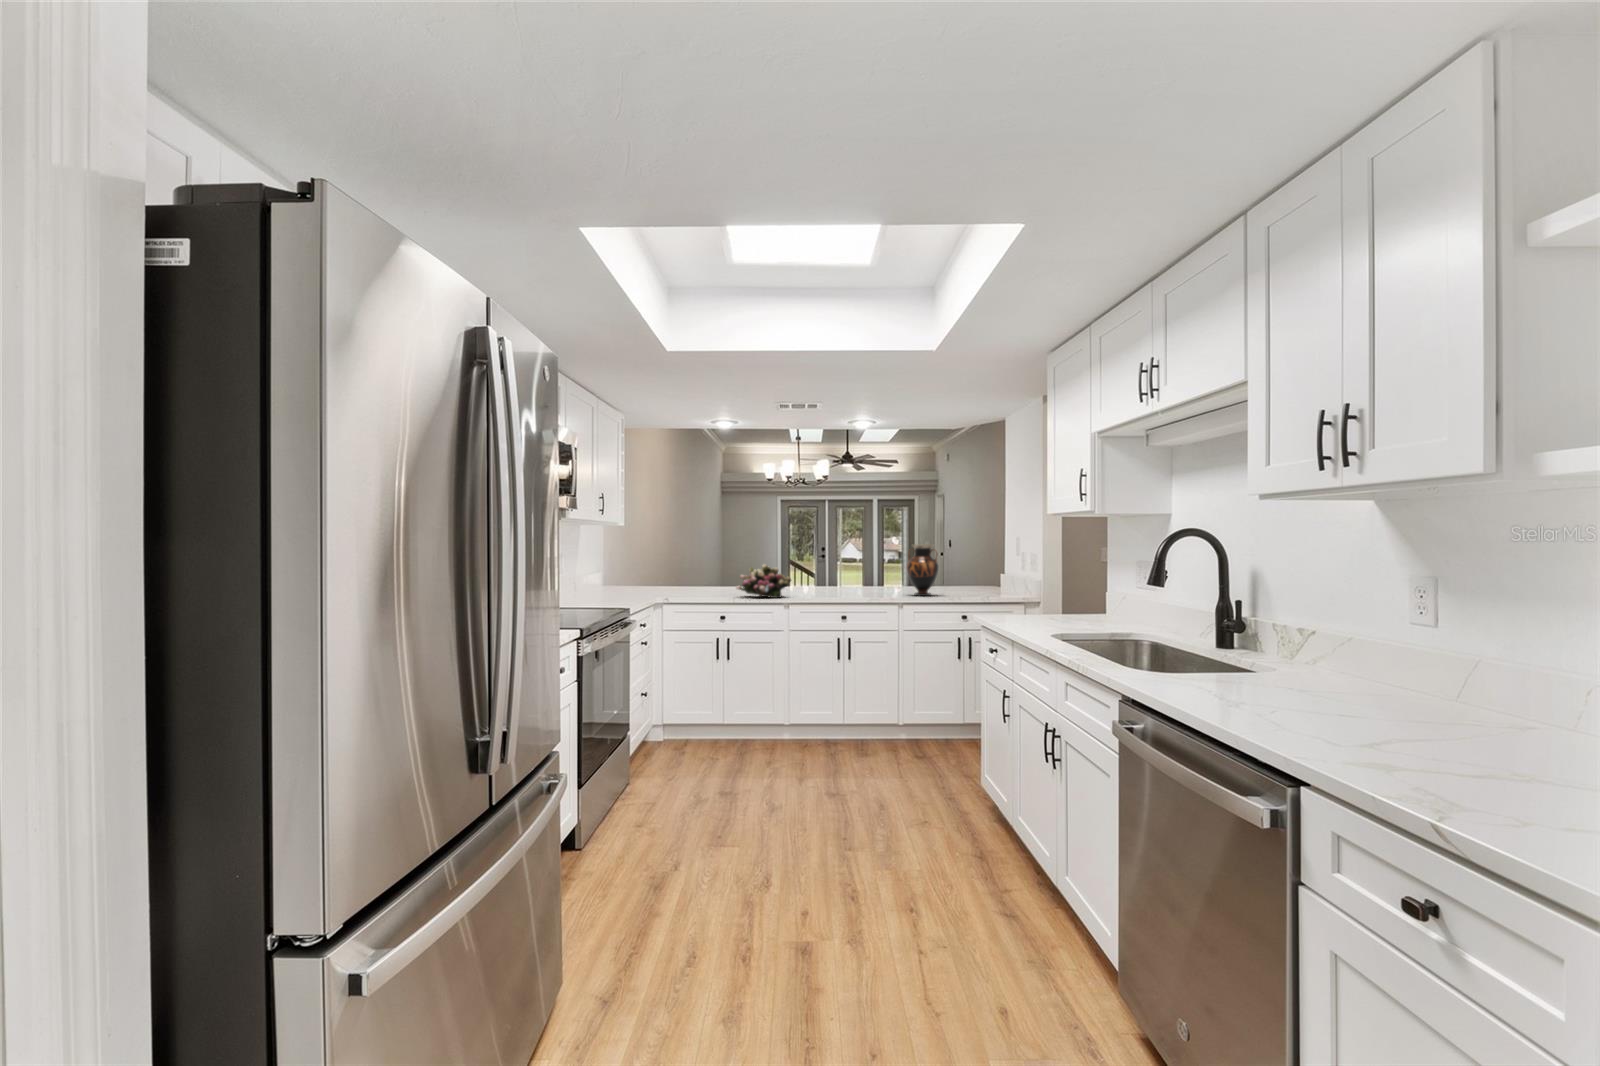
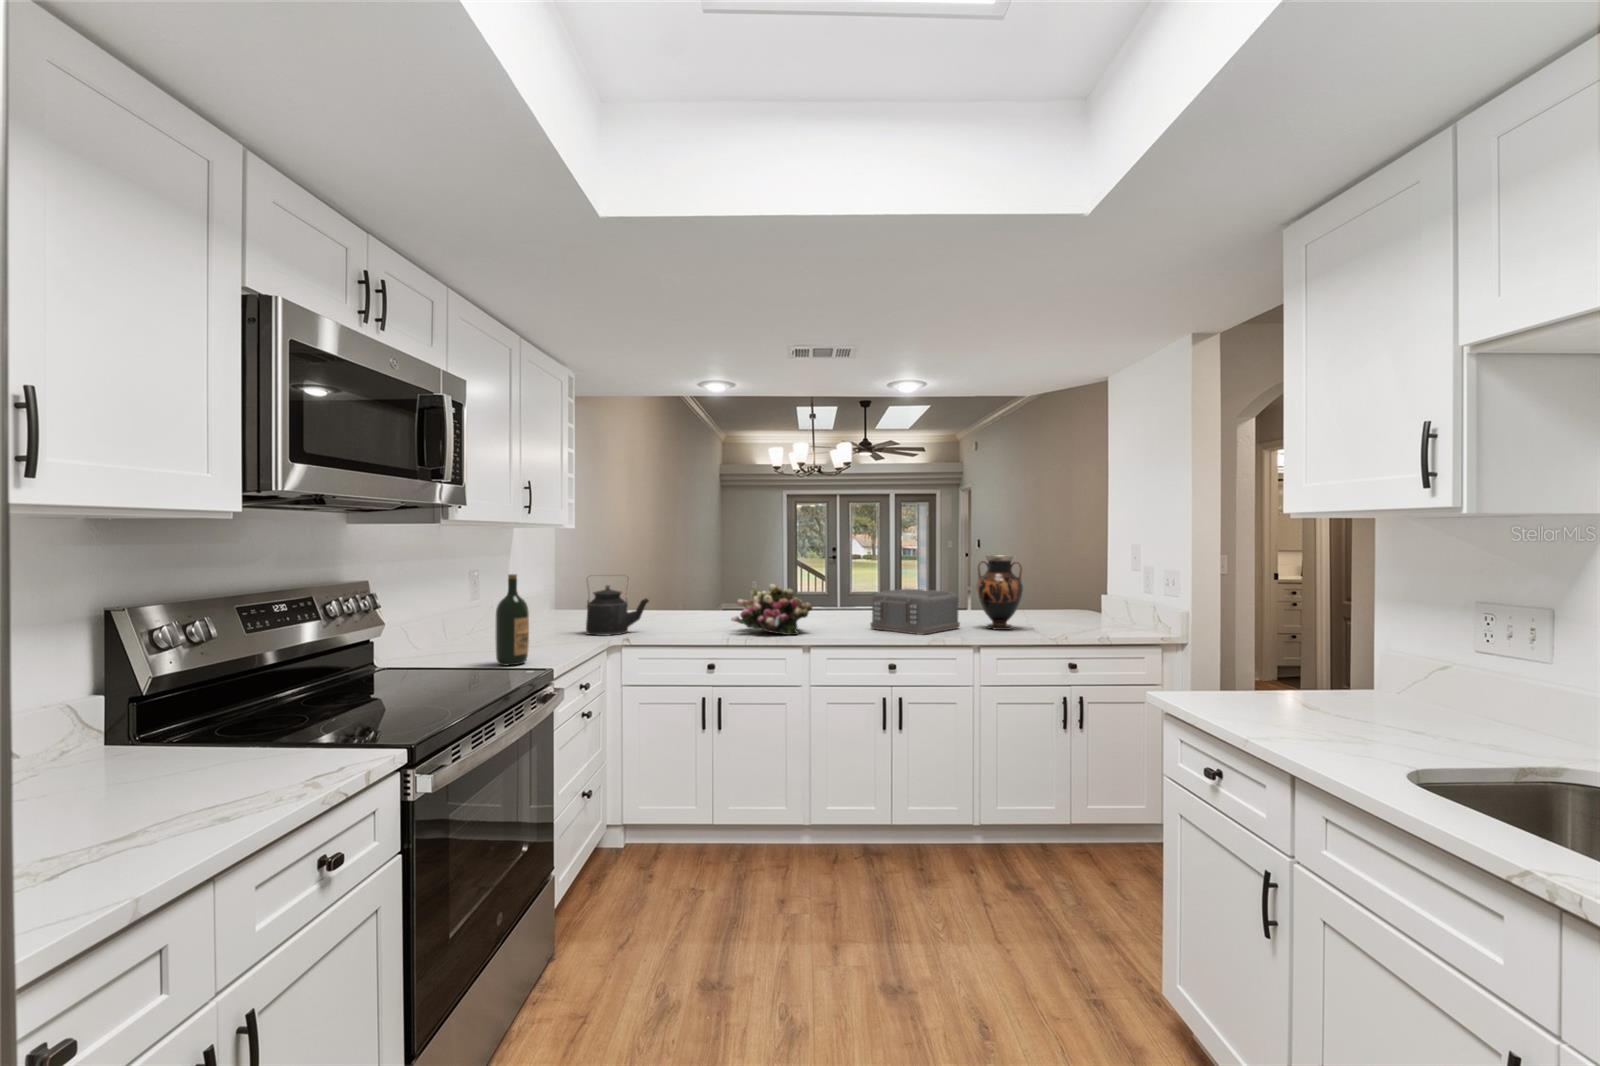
wine bottle: none [593,553,612,608] -> present [496,574,529,665]
kettle: none [637,558,680,598] -> present [586,585,649,636]
toaster: none [832,569,895,598] -> present [871,589,960,635]

